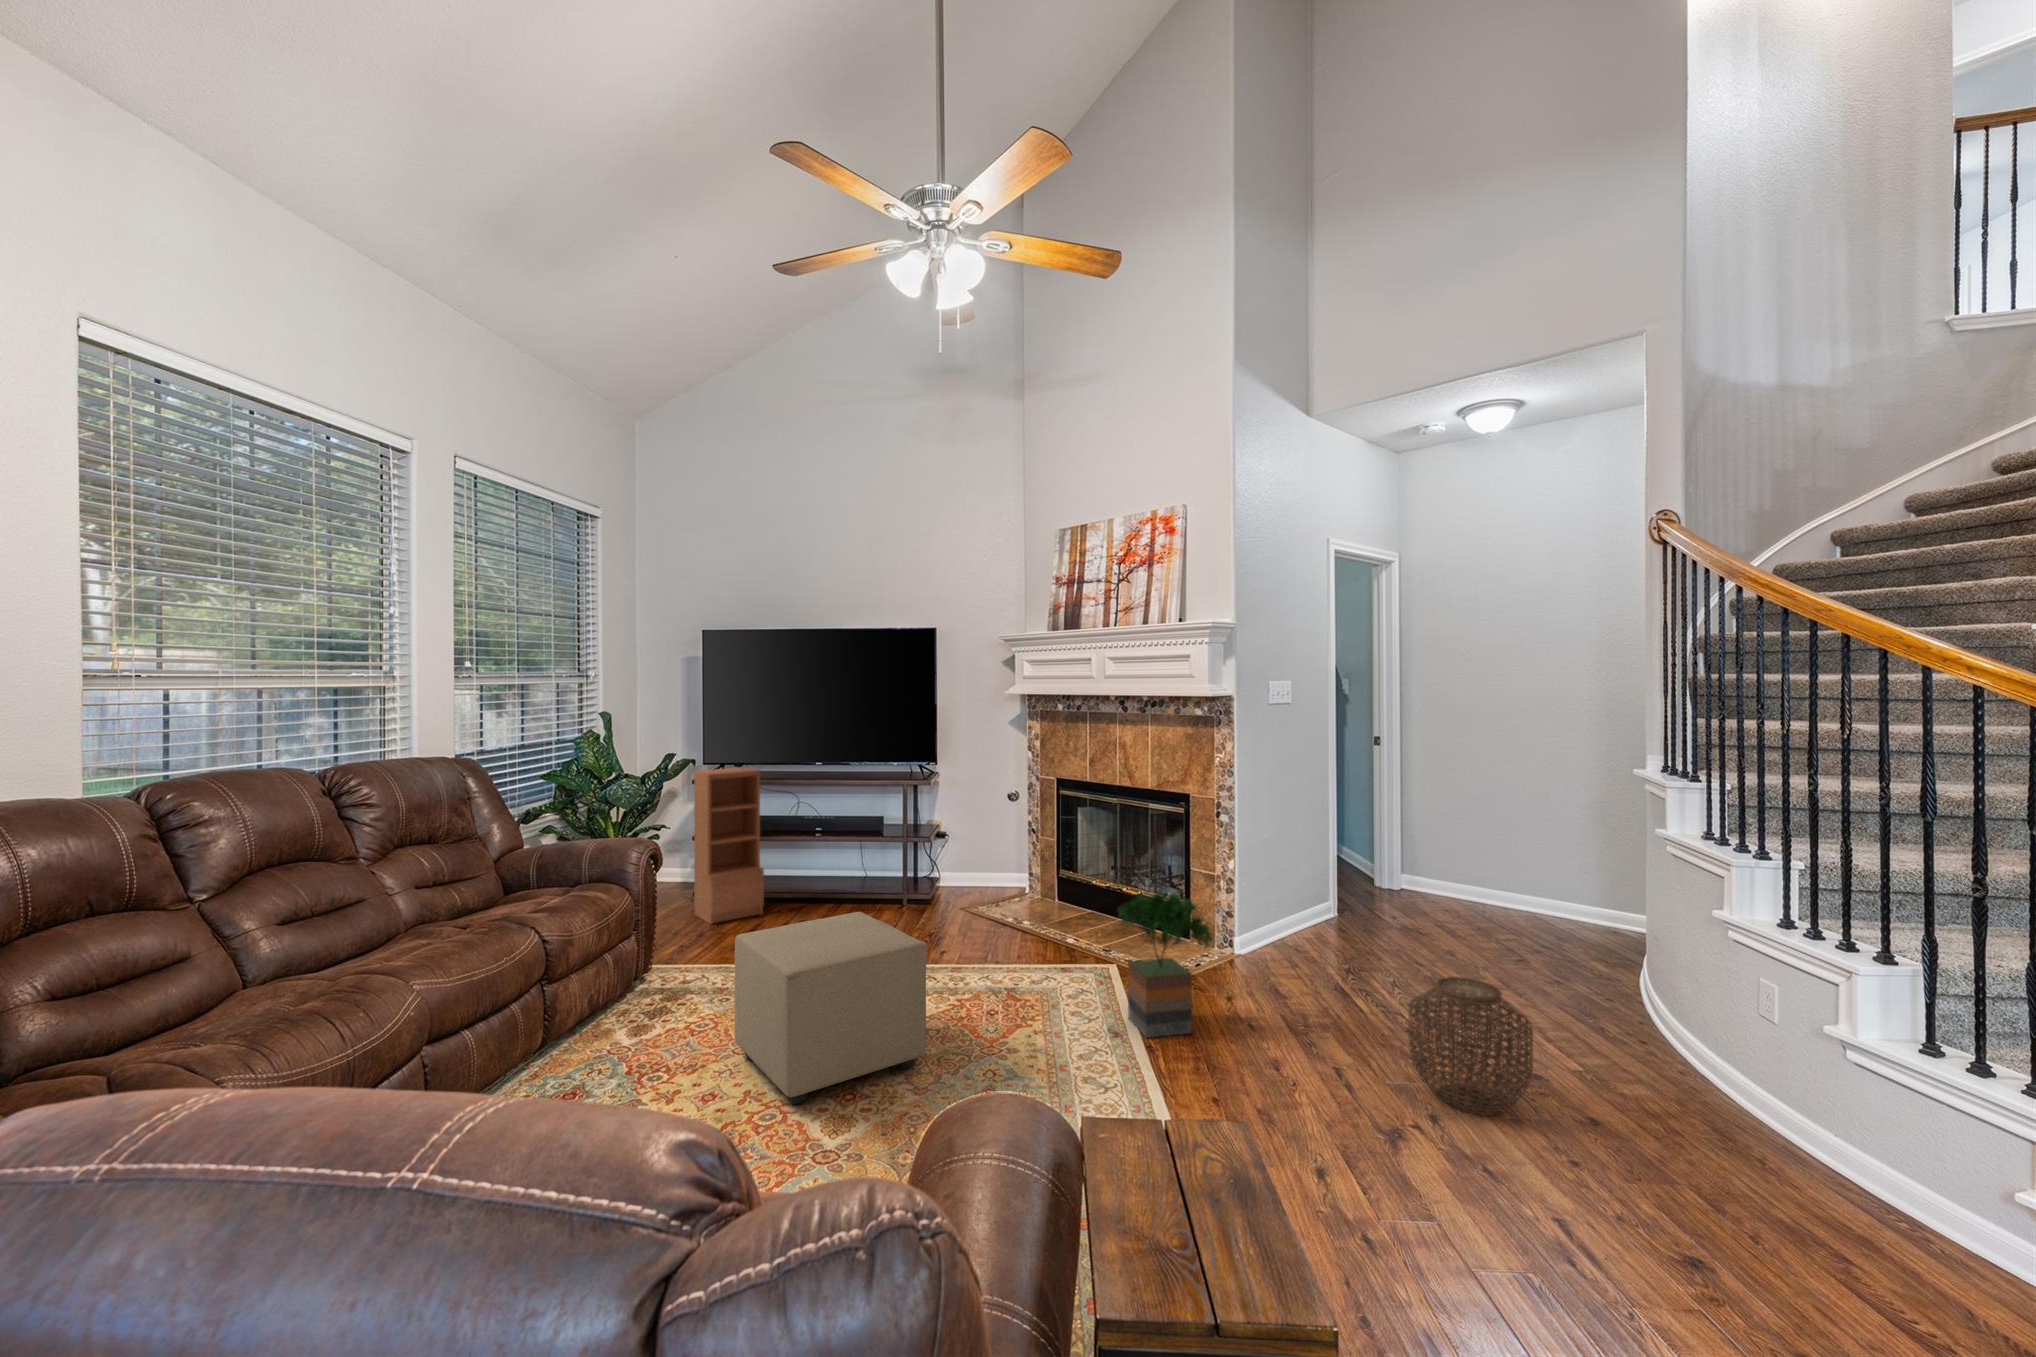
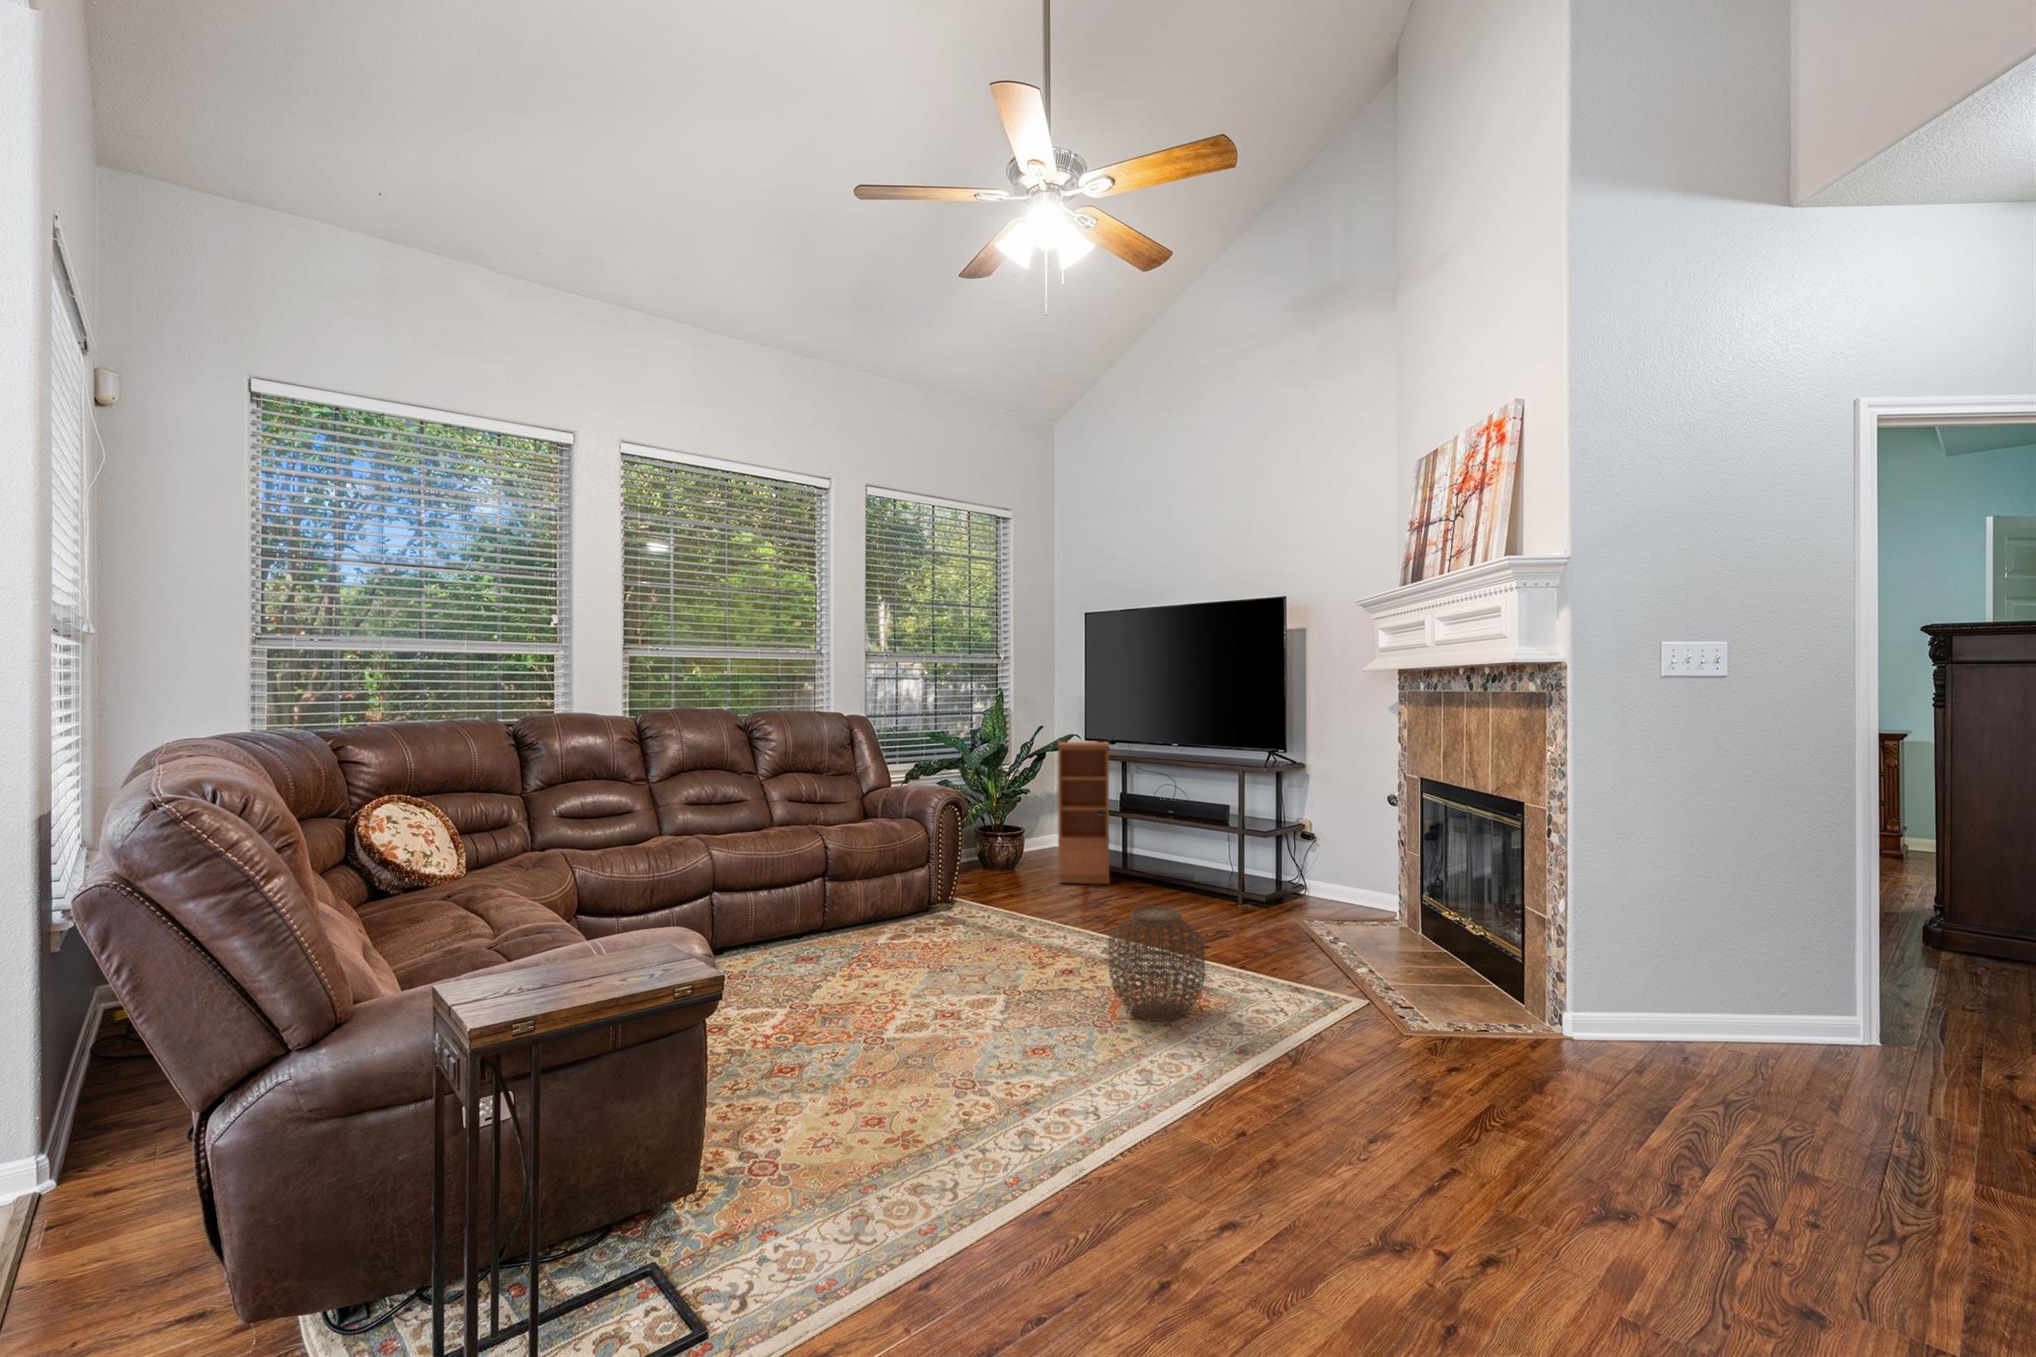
potted tree: present [1118,893,1213,1038] -> none [1248,894,1359,1076]
ottoman: present [735,912,927,1104] -> none [892,866,1043,1013]
woven basket: present [1409,977,1533,1115] -> present [1109,907,1205,1021]

